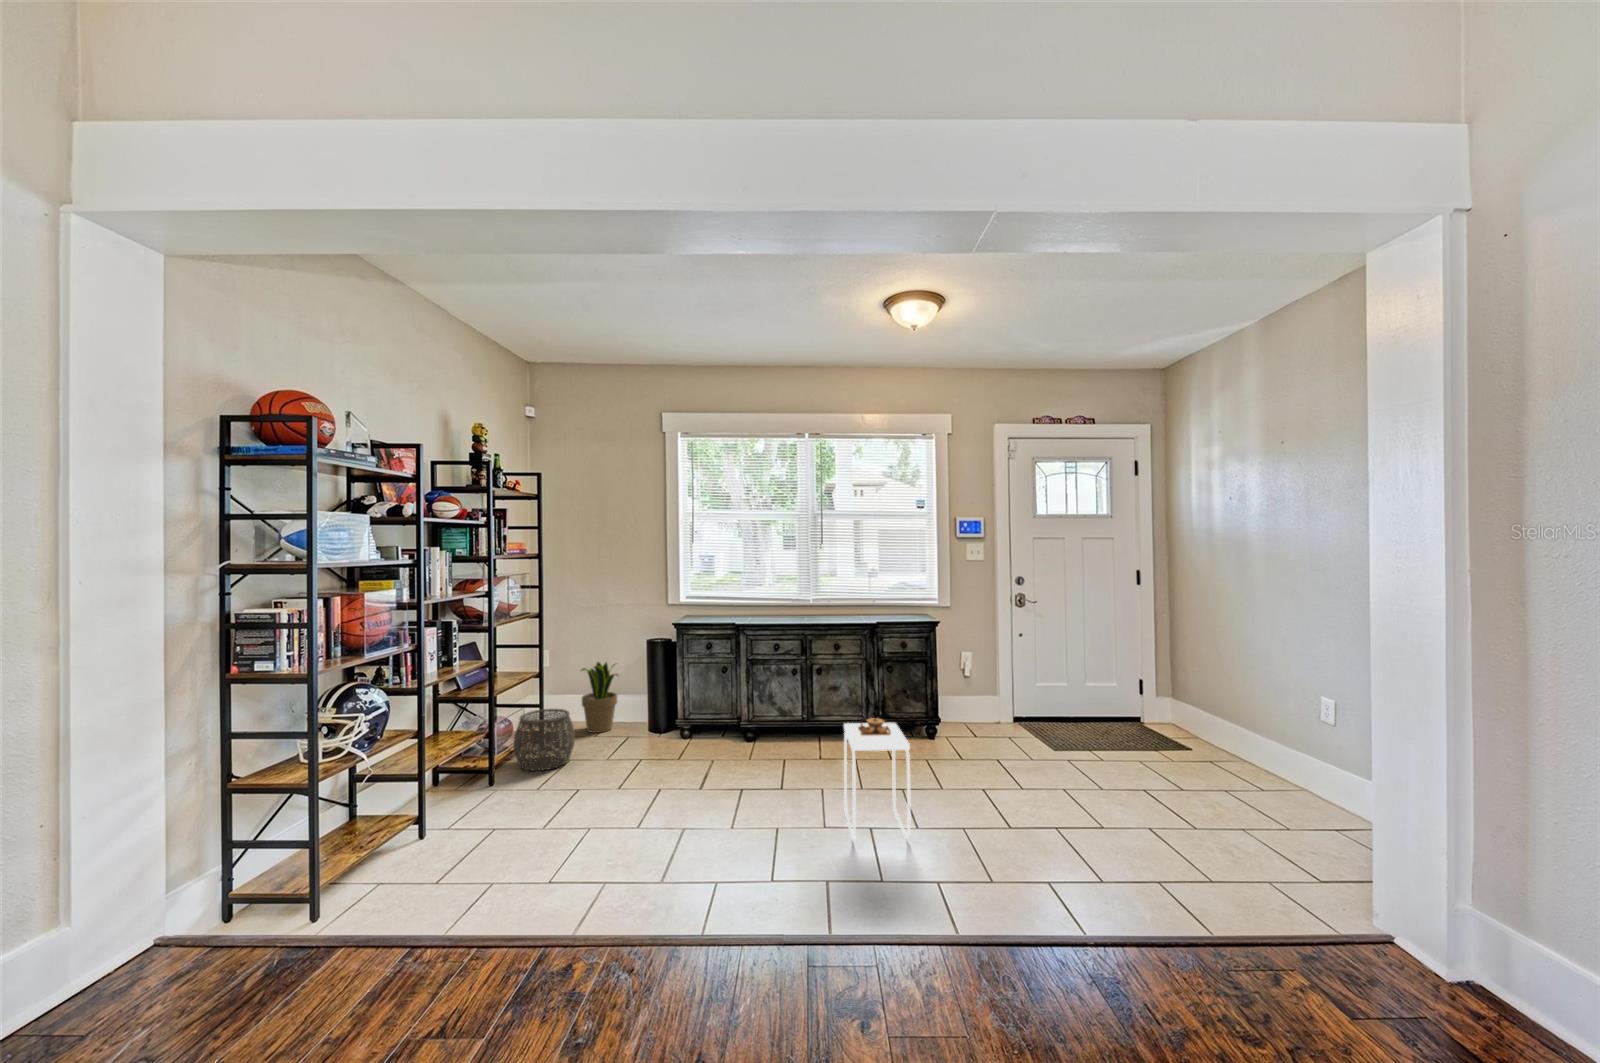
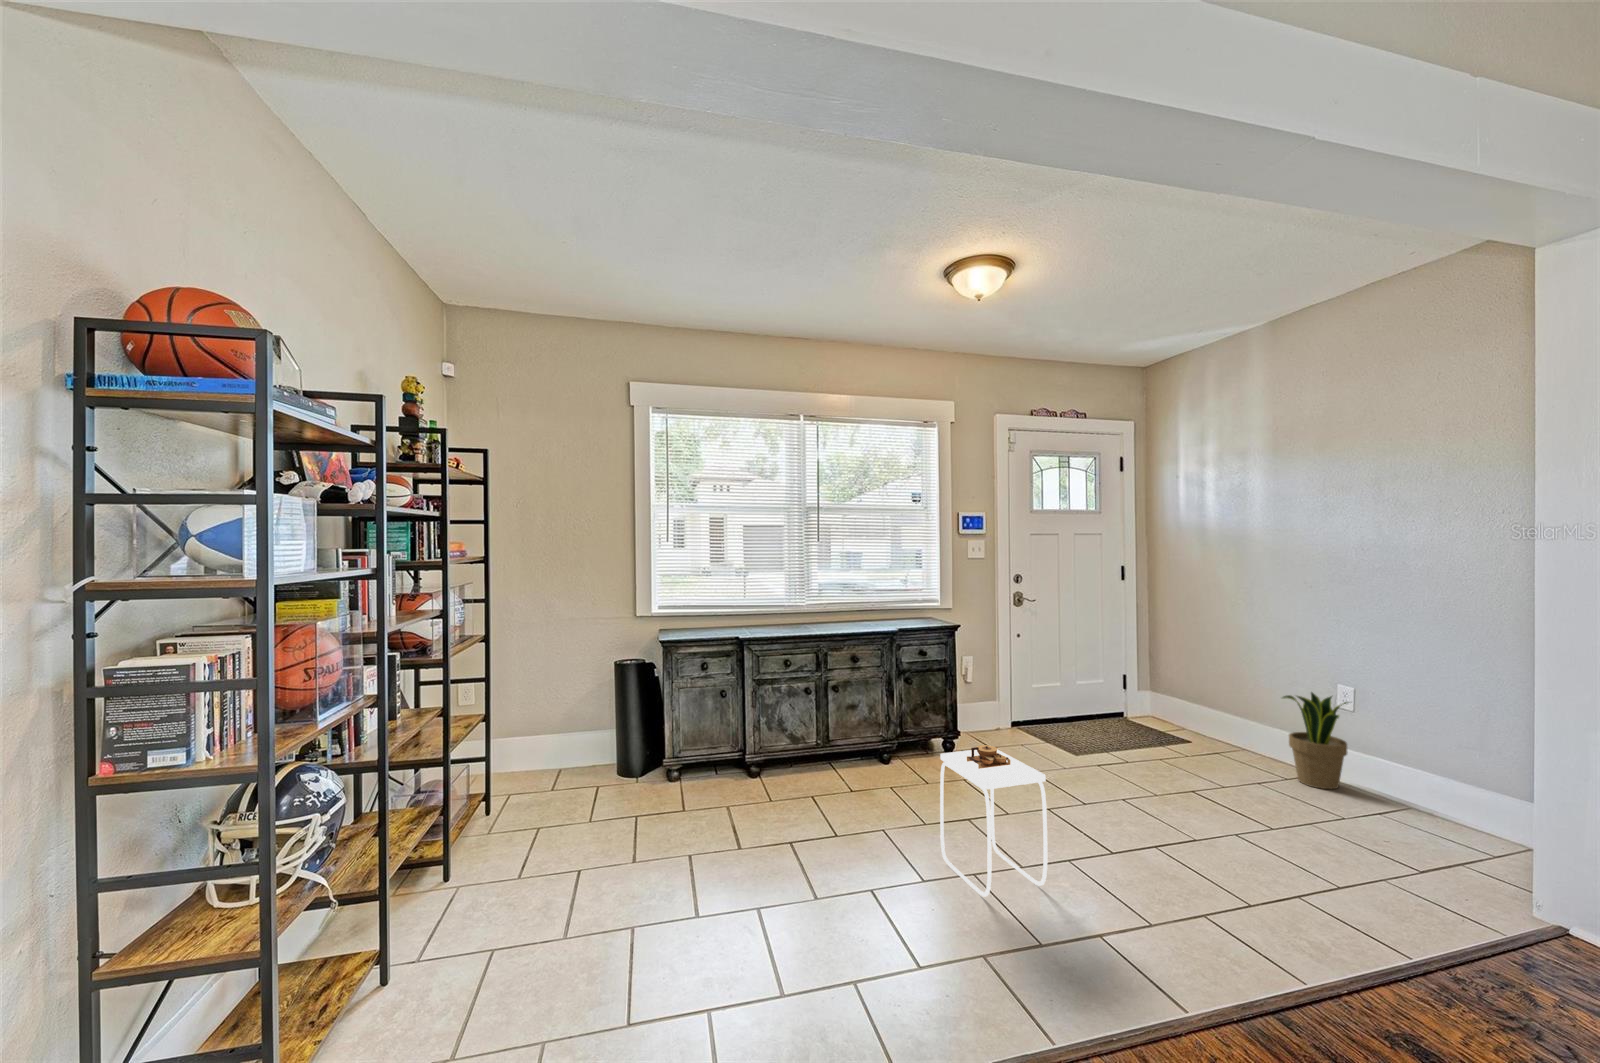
potted plant: present [581,662,618,733] -> present [1283,692,1348,789]
woven basket: present [514,709,575,771] -> none [468,762,552,852]

